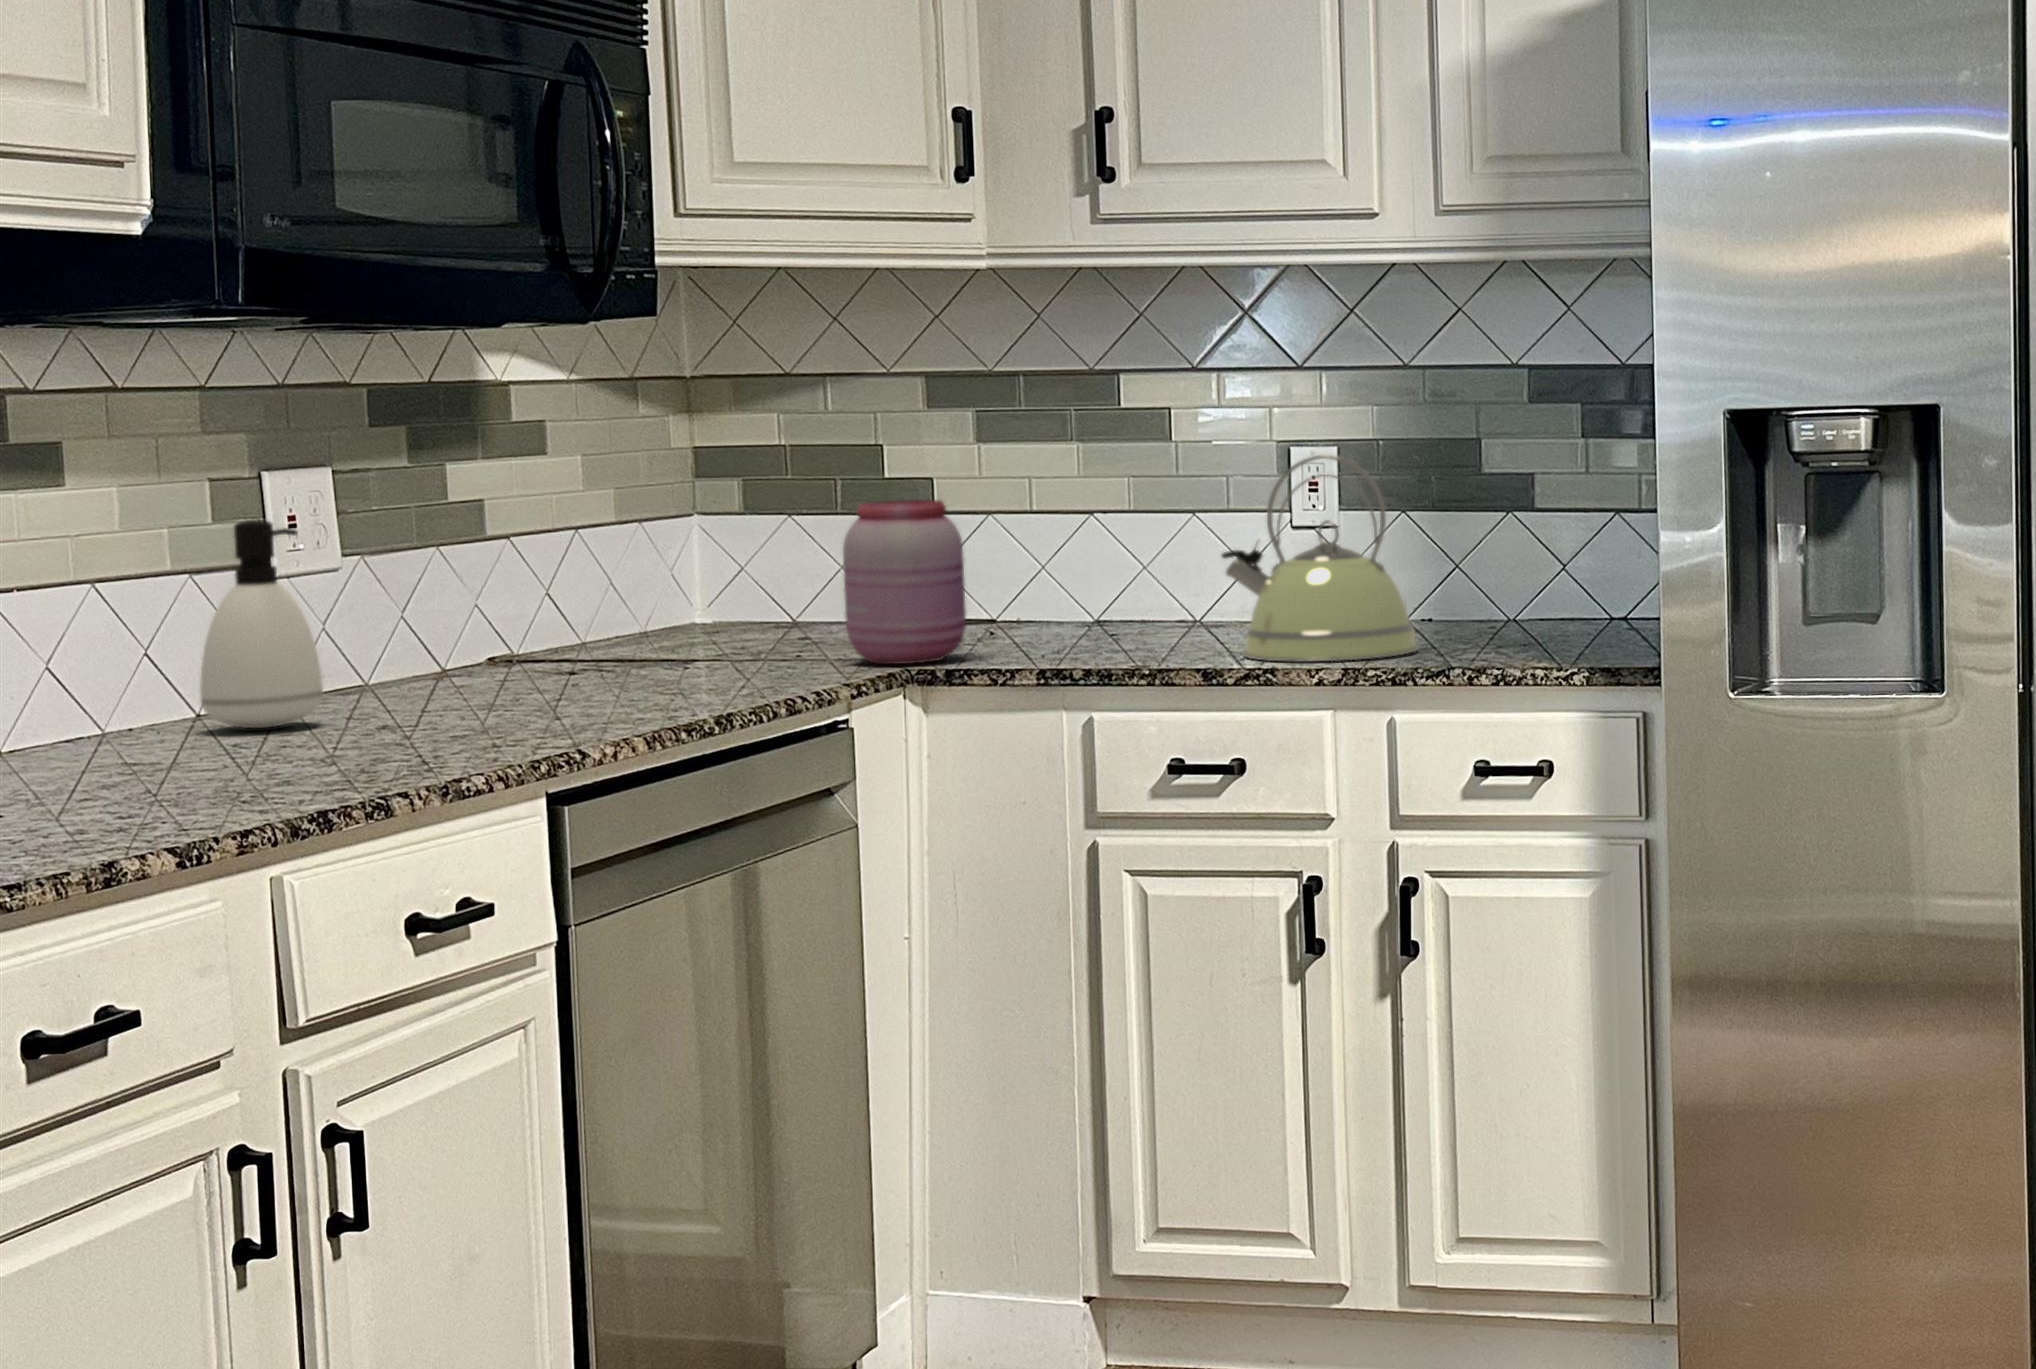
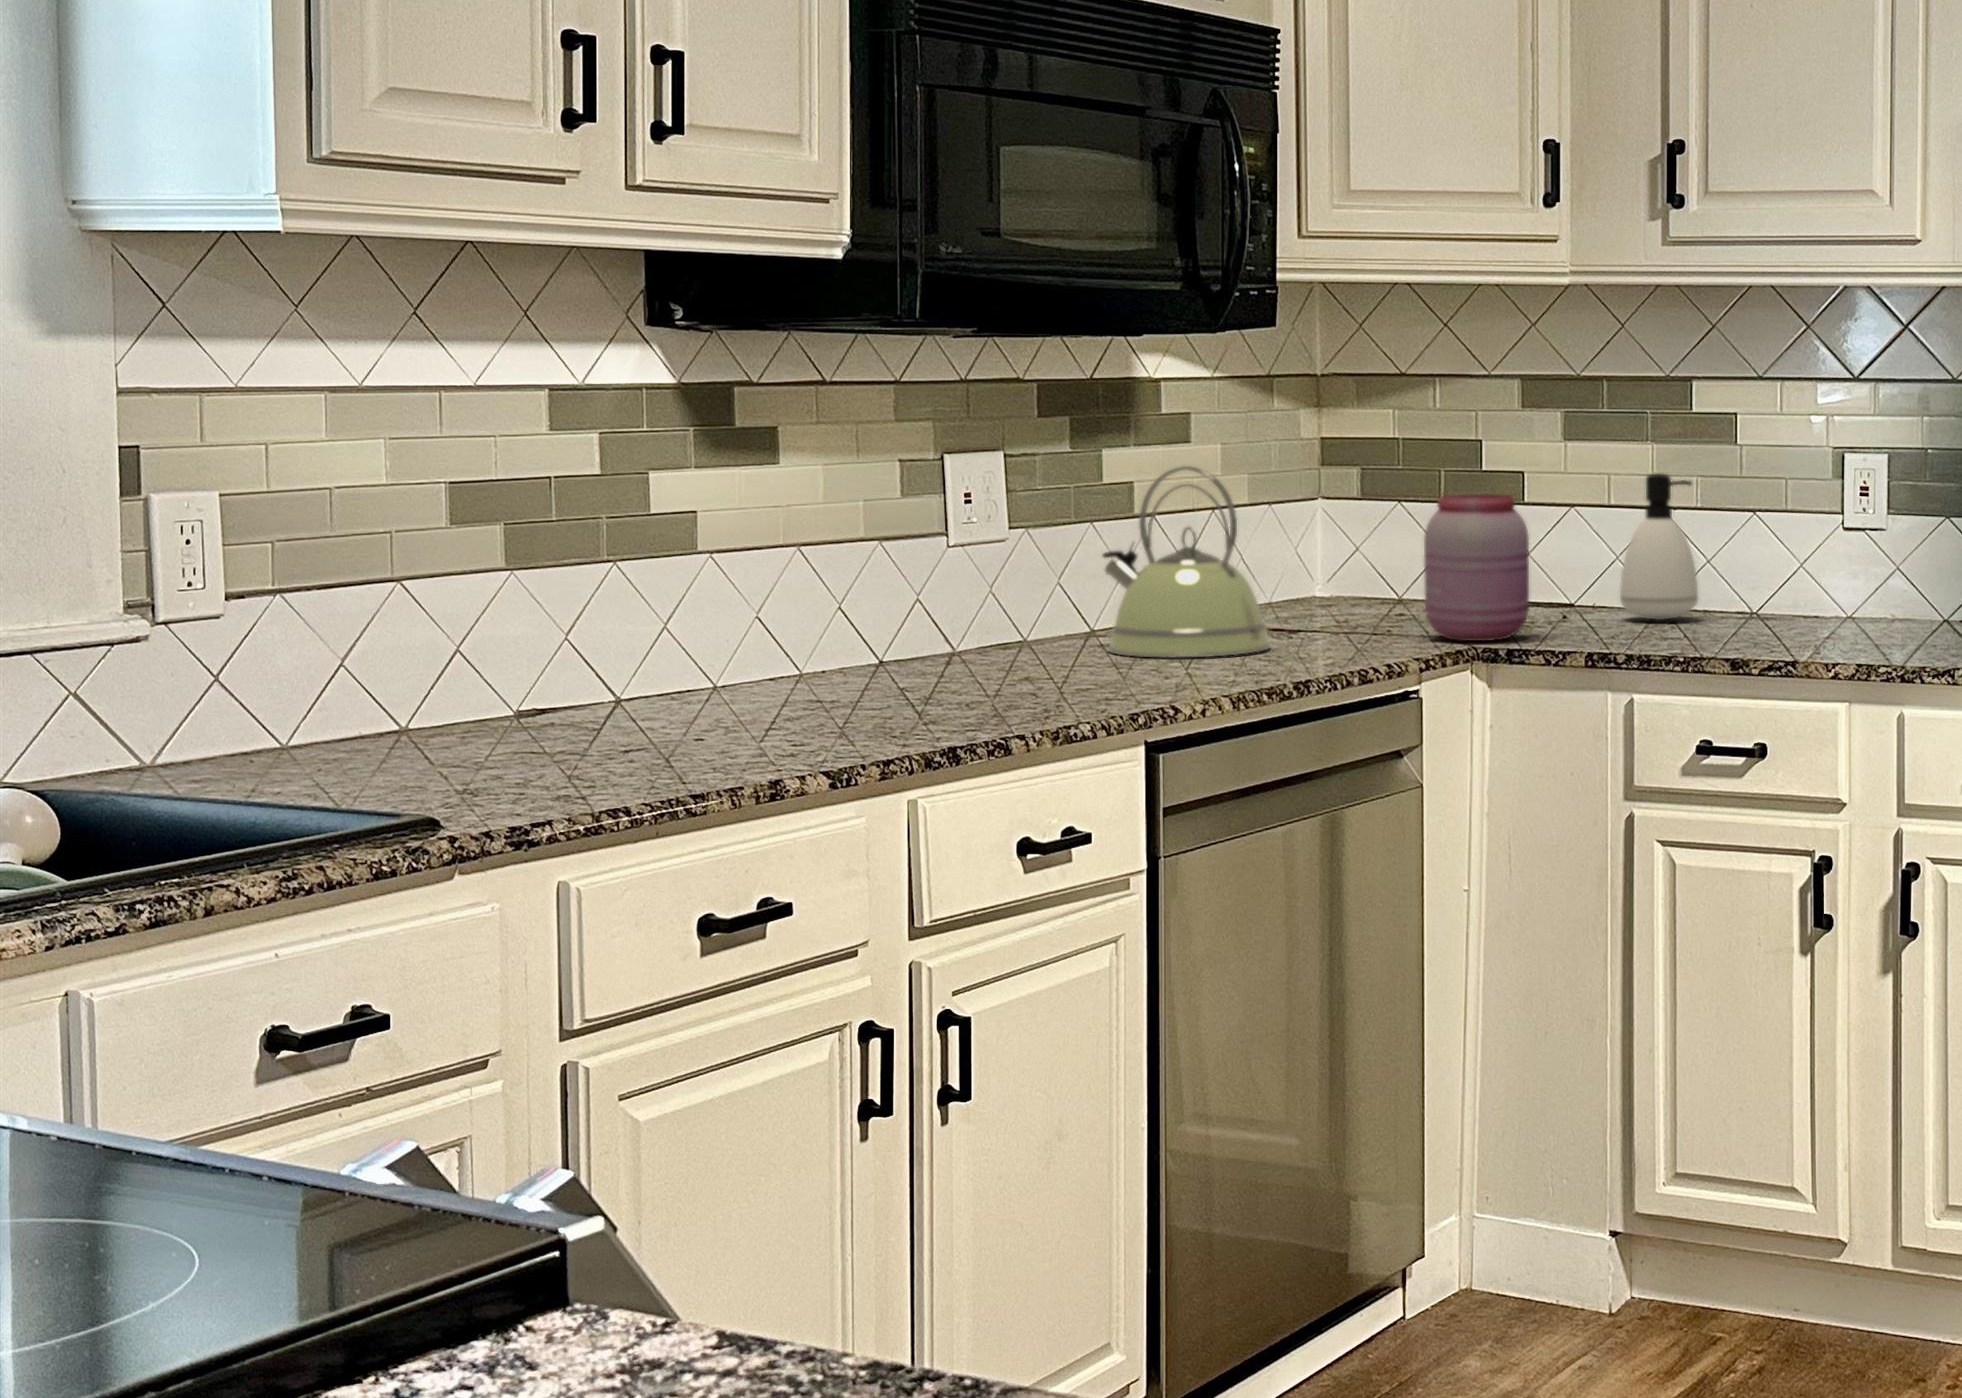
kettle: present [1222,455,1418,661] -> present [1103,466,1270,657]
soap dispenser: present [200,520,323,728] -> present [1620,474,1698,620]

